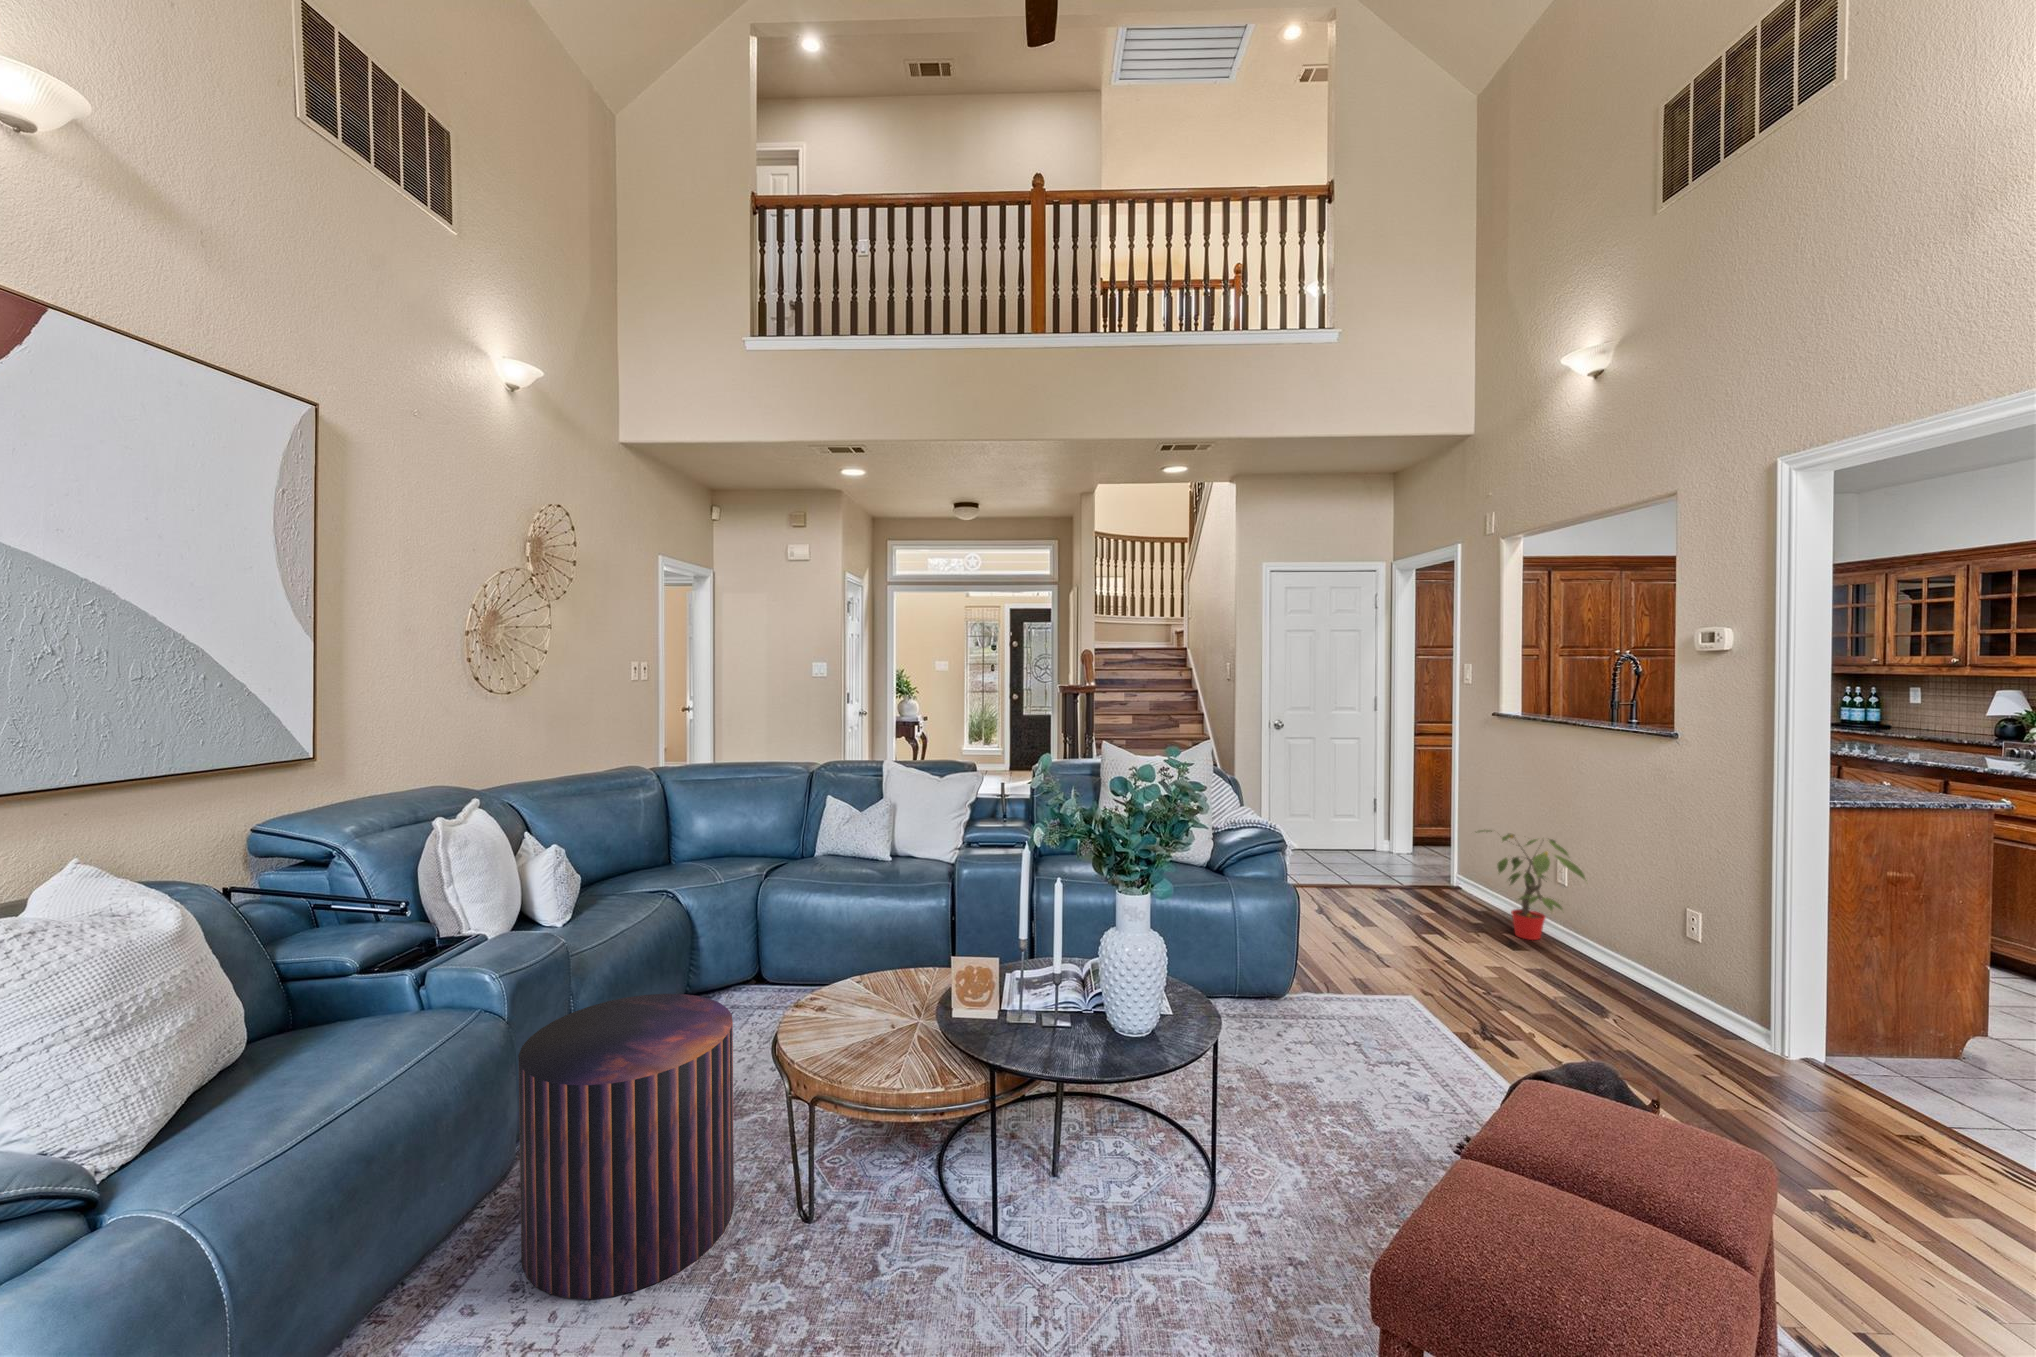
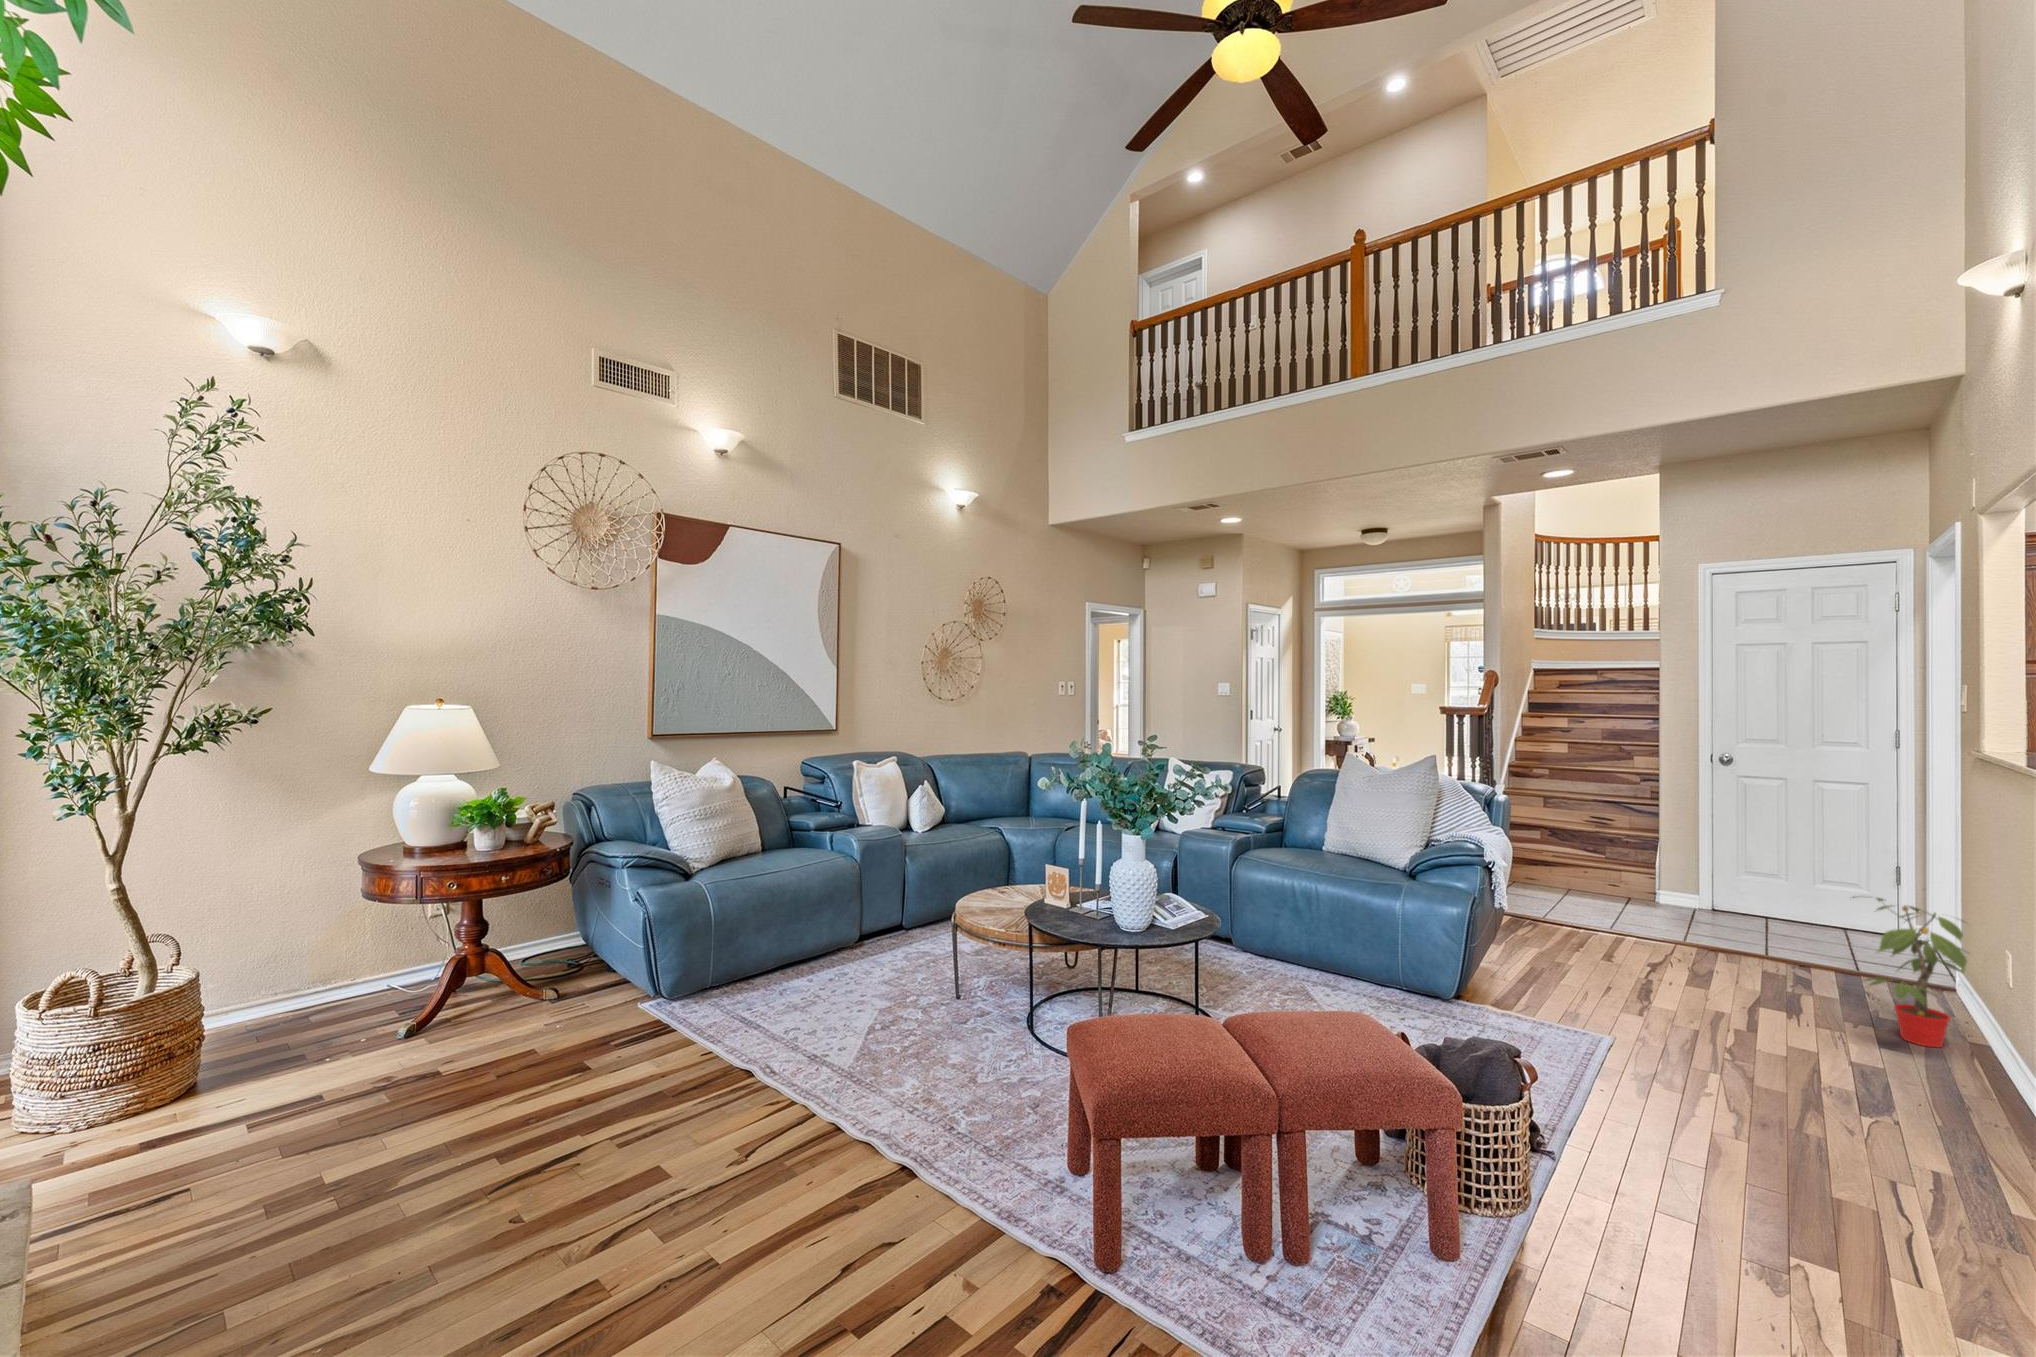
pouf: present [518,994,734,1299] -> none [835,861,939,995]

